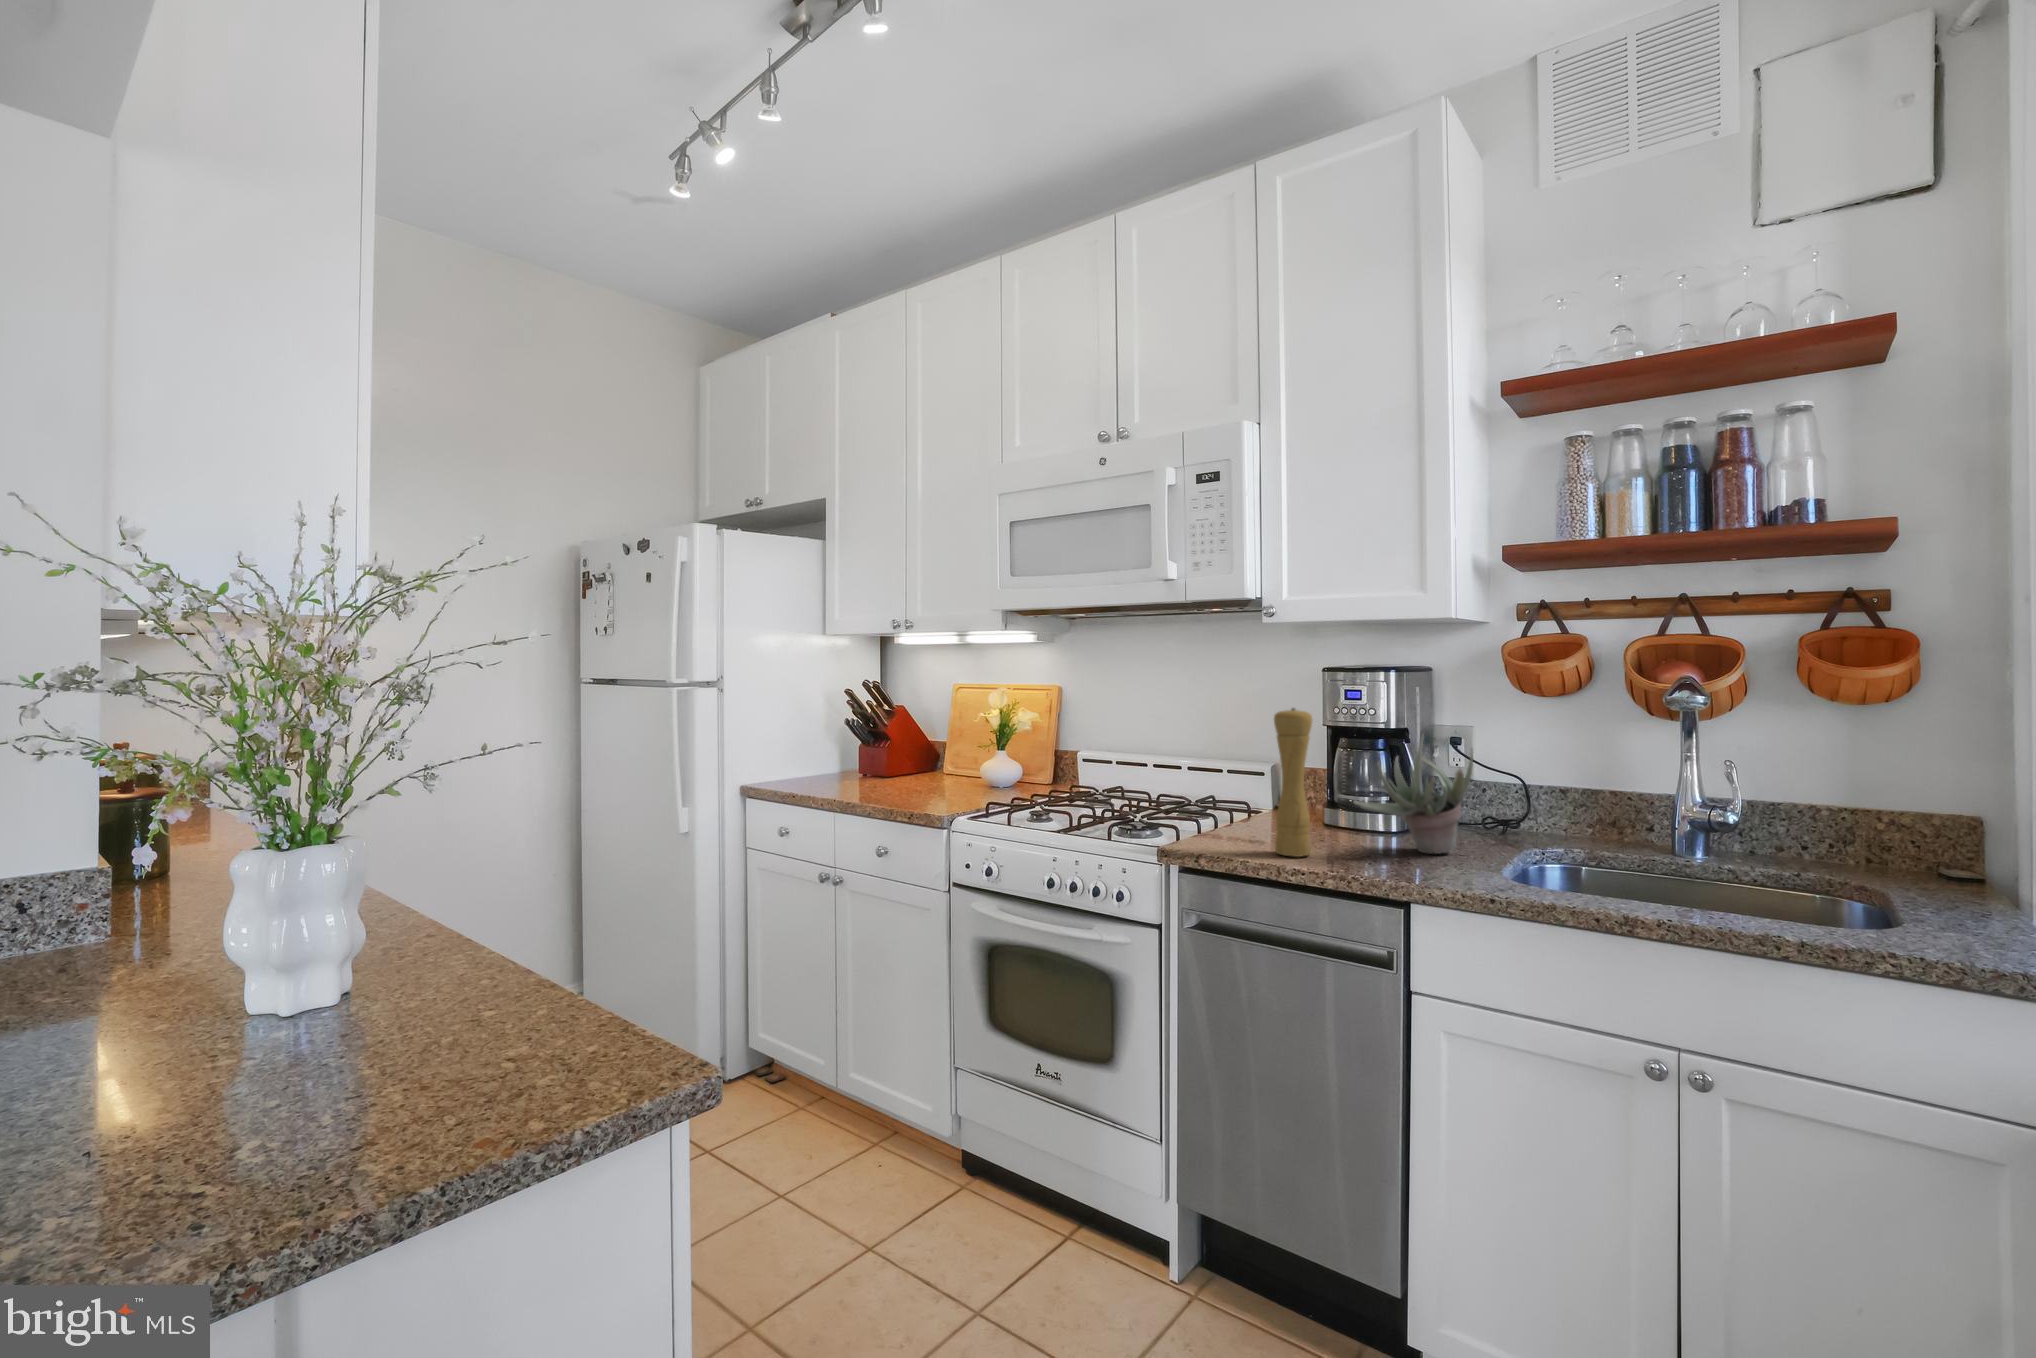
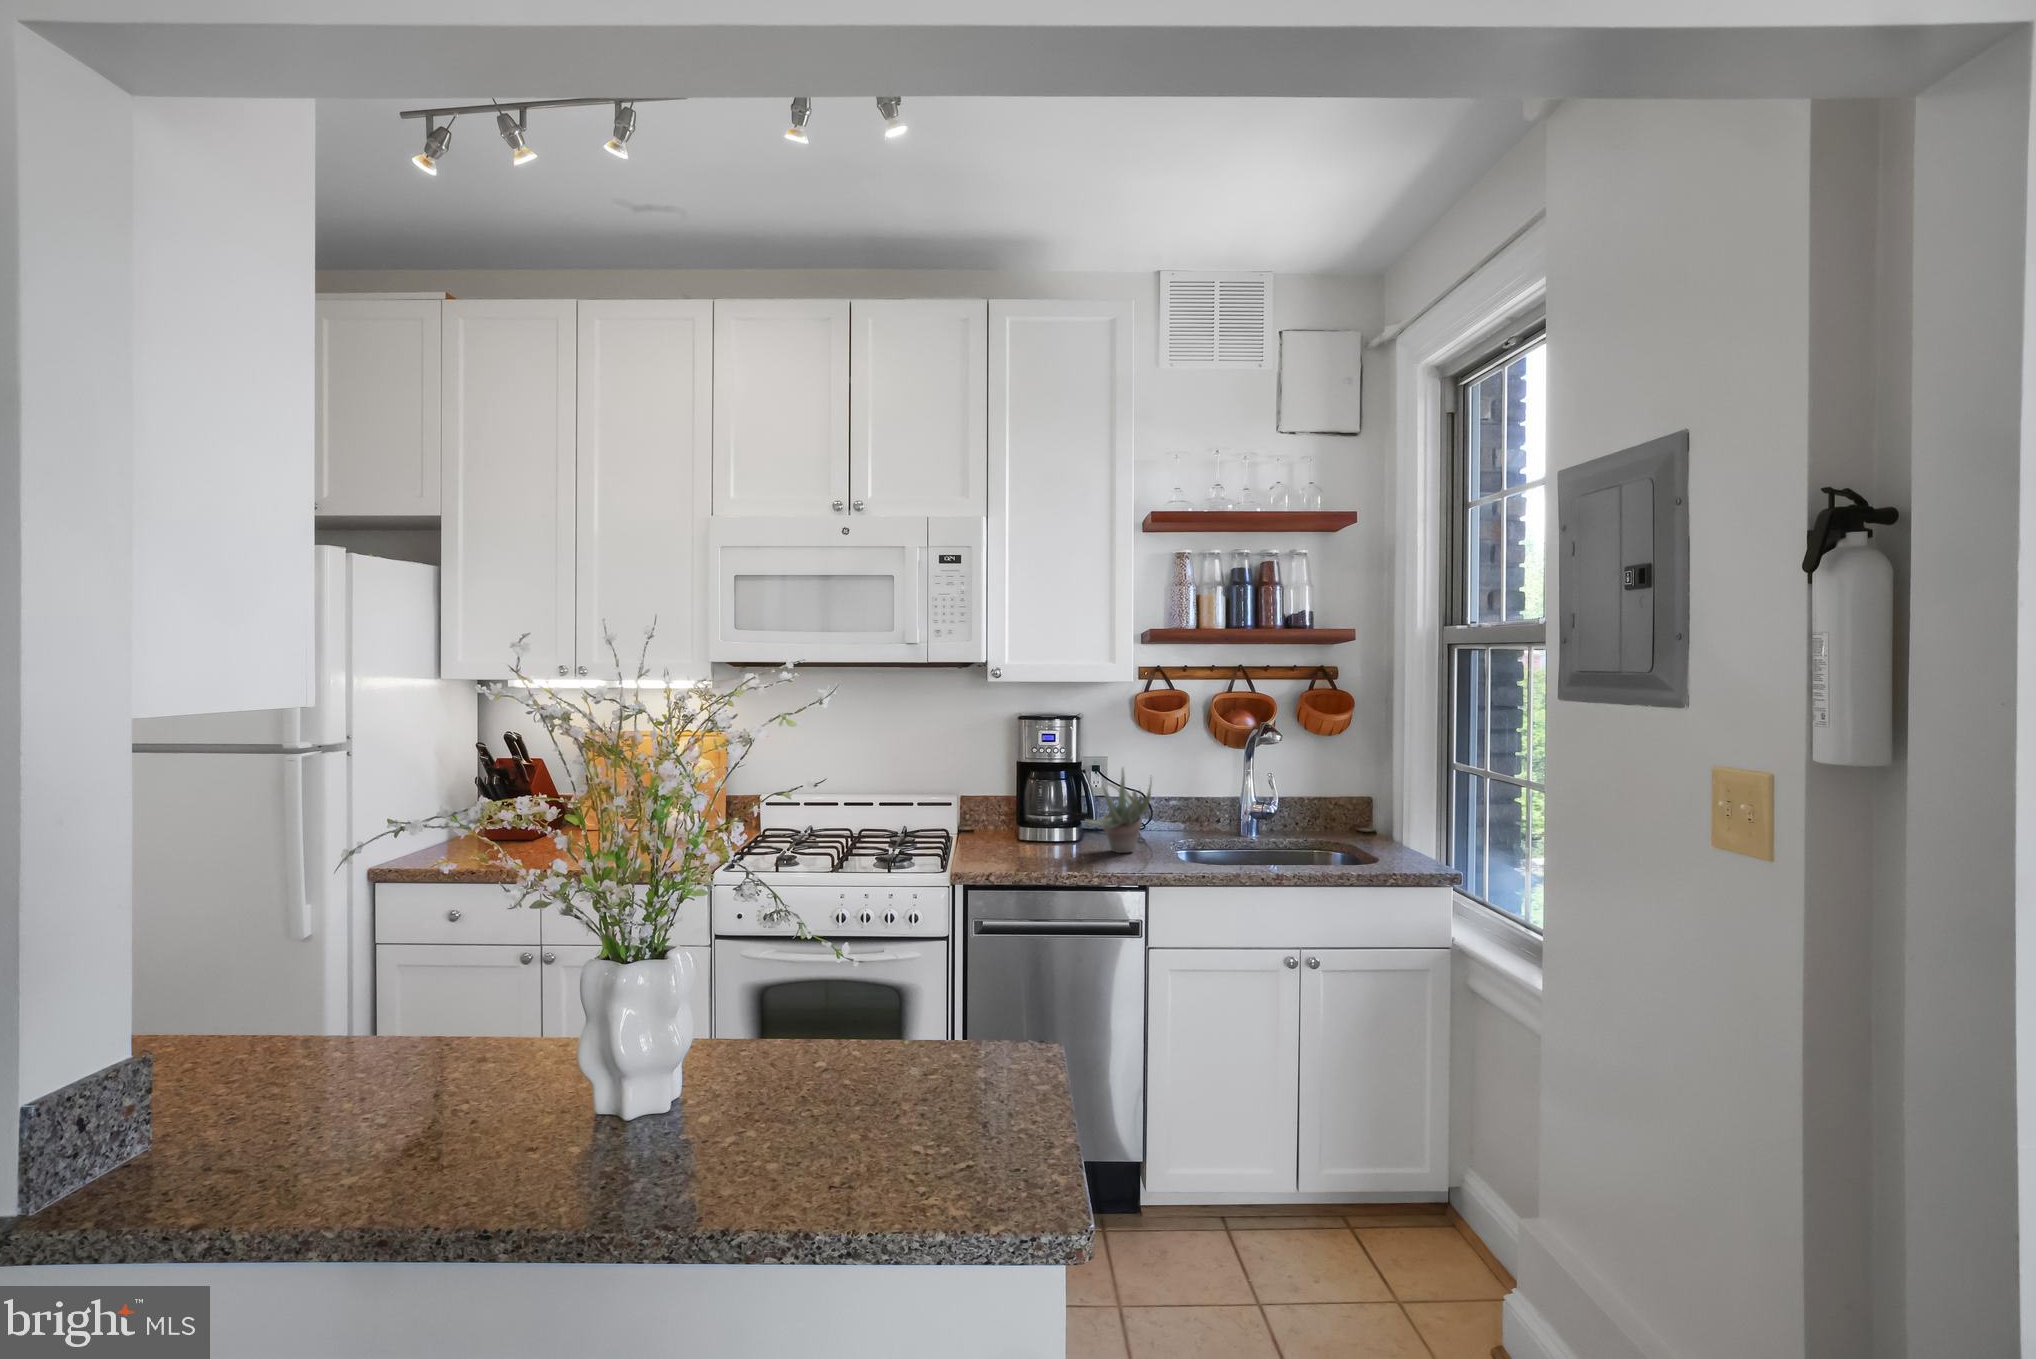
pepper mill: present [1274,708,1312,857] -> none [1035,753,1063,865]

